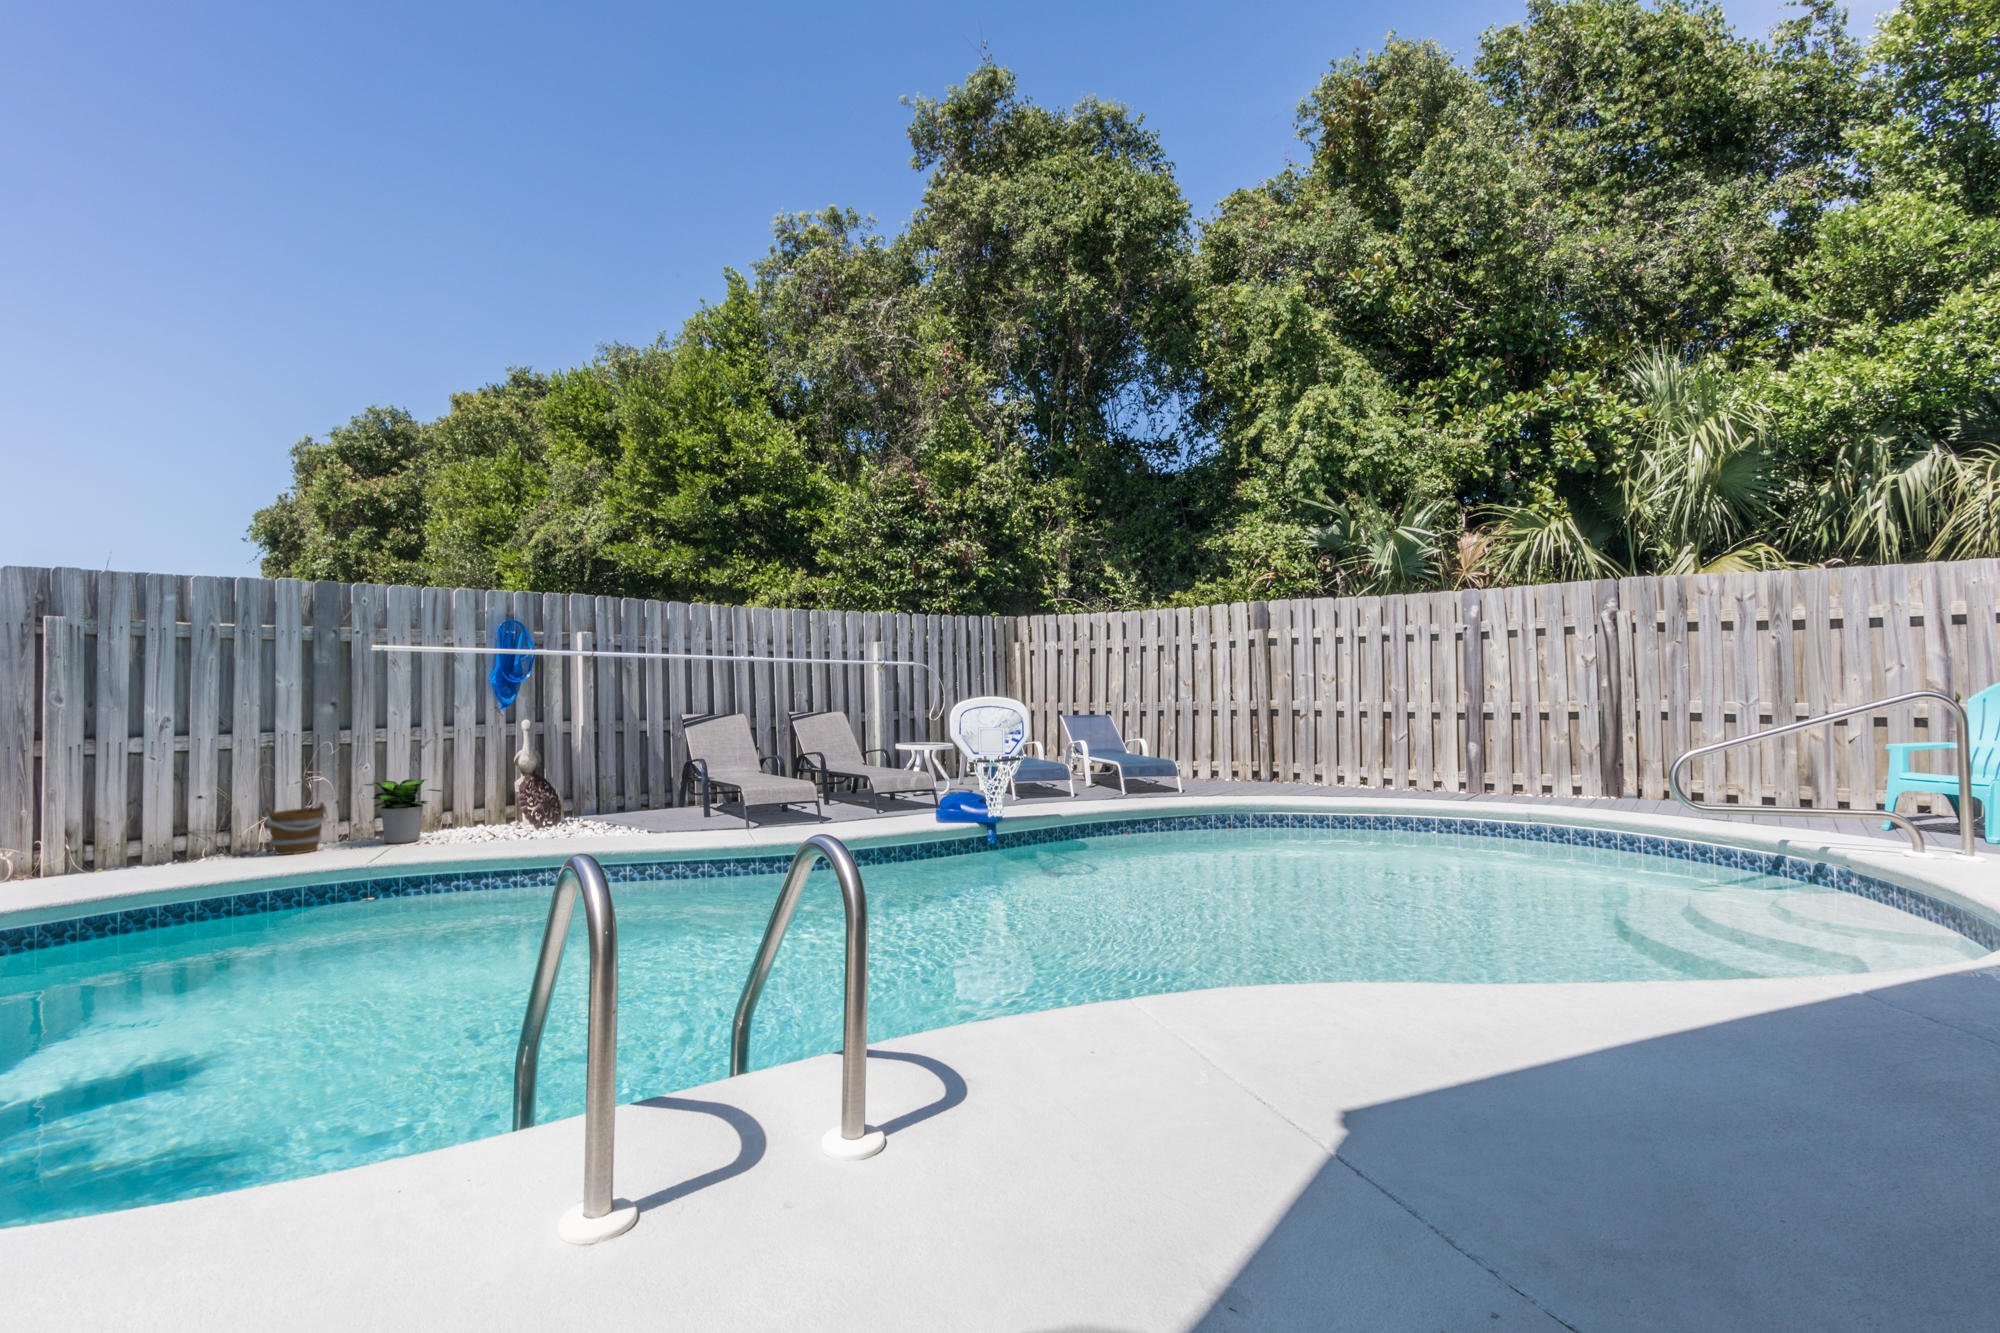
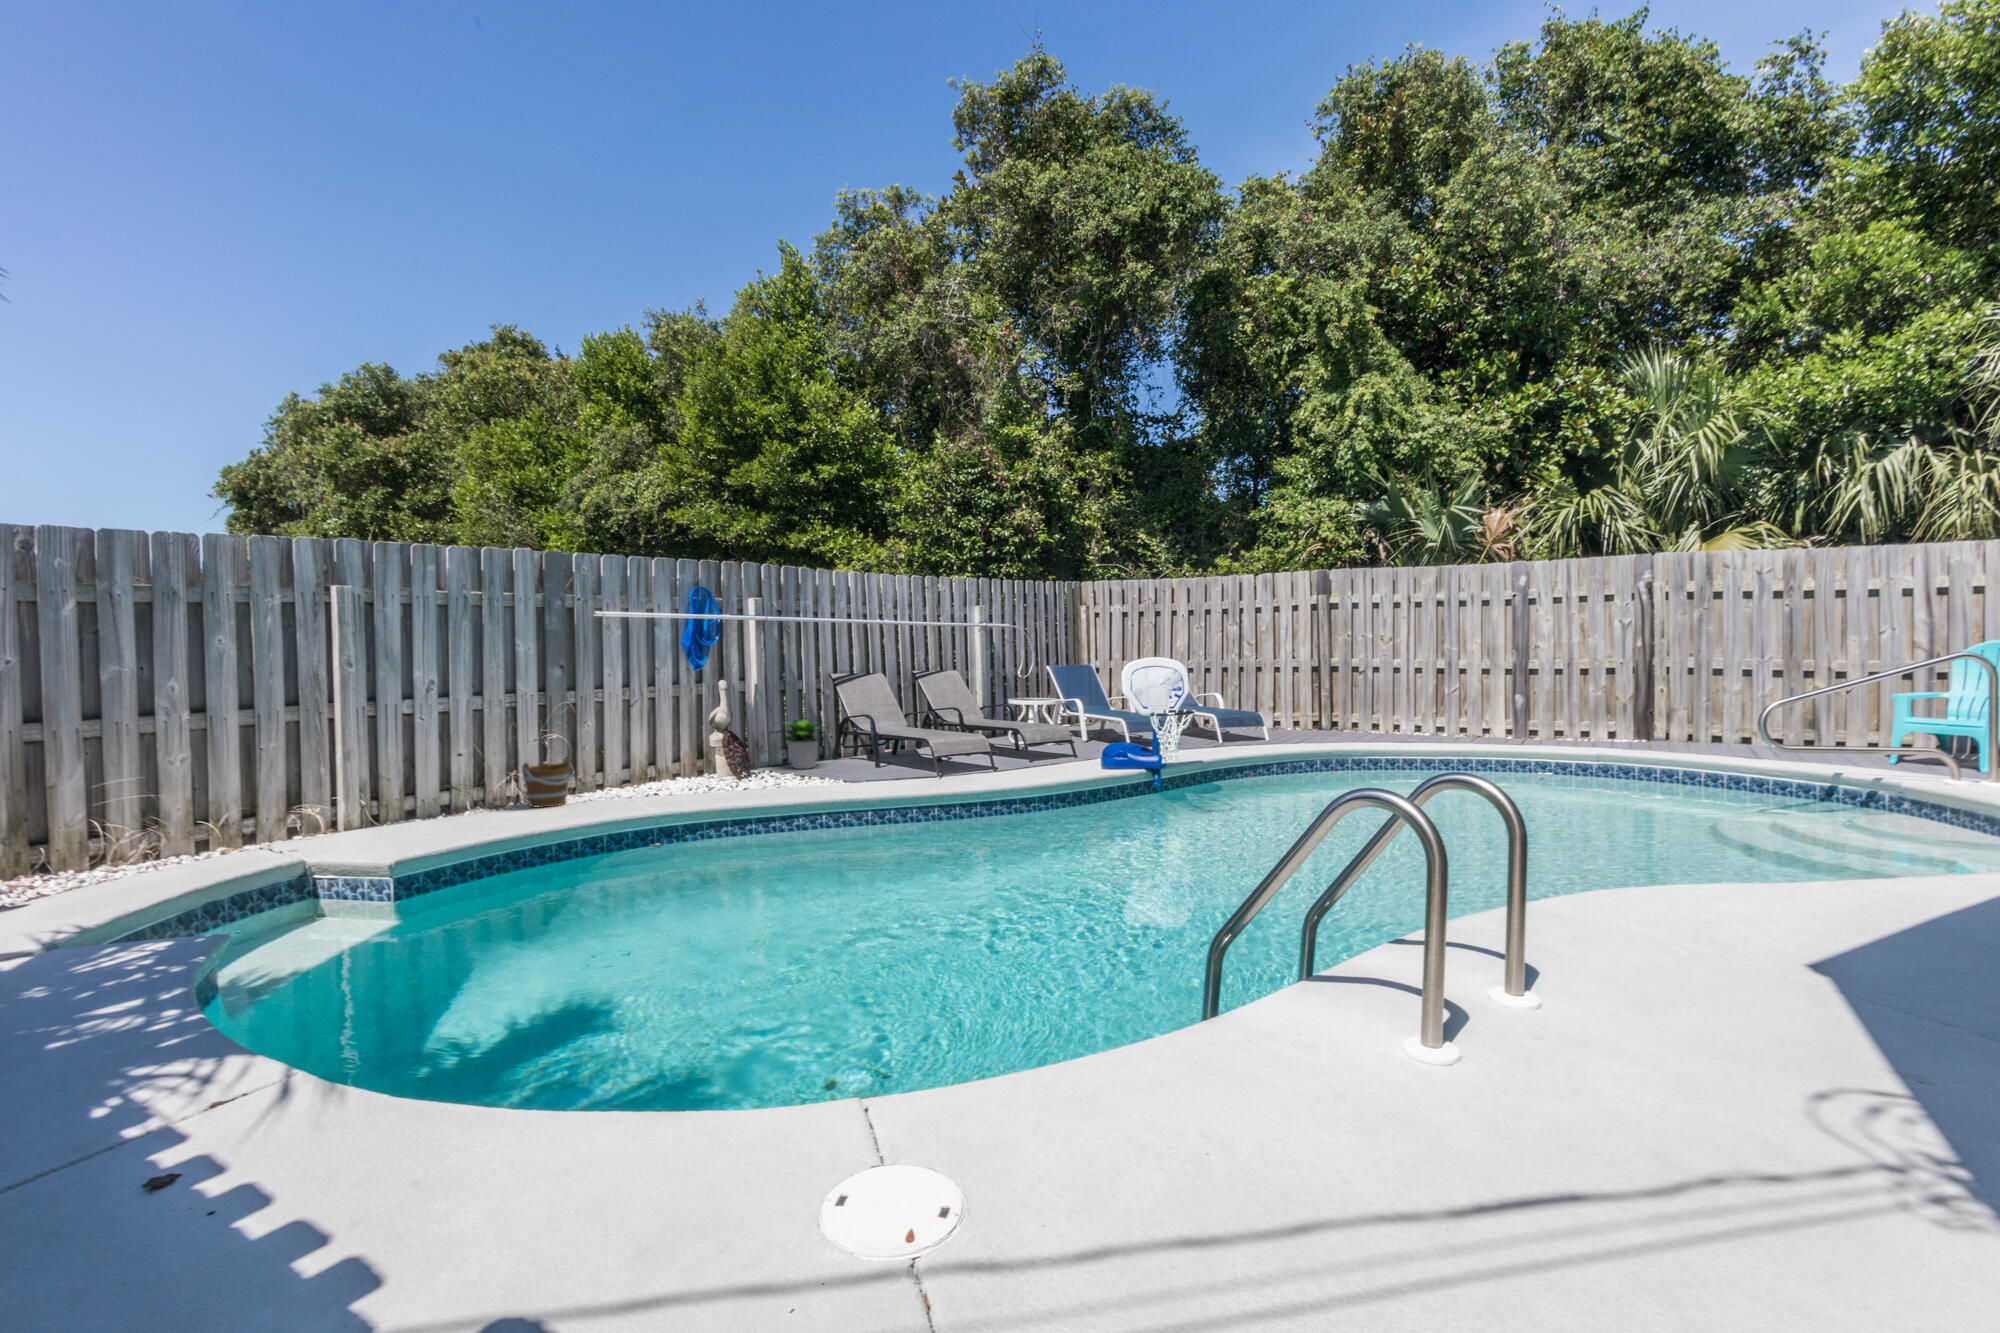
potted plant: present [365,779,442,844] -> present [778,720,825,769]

